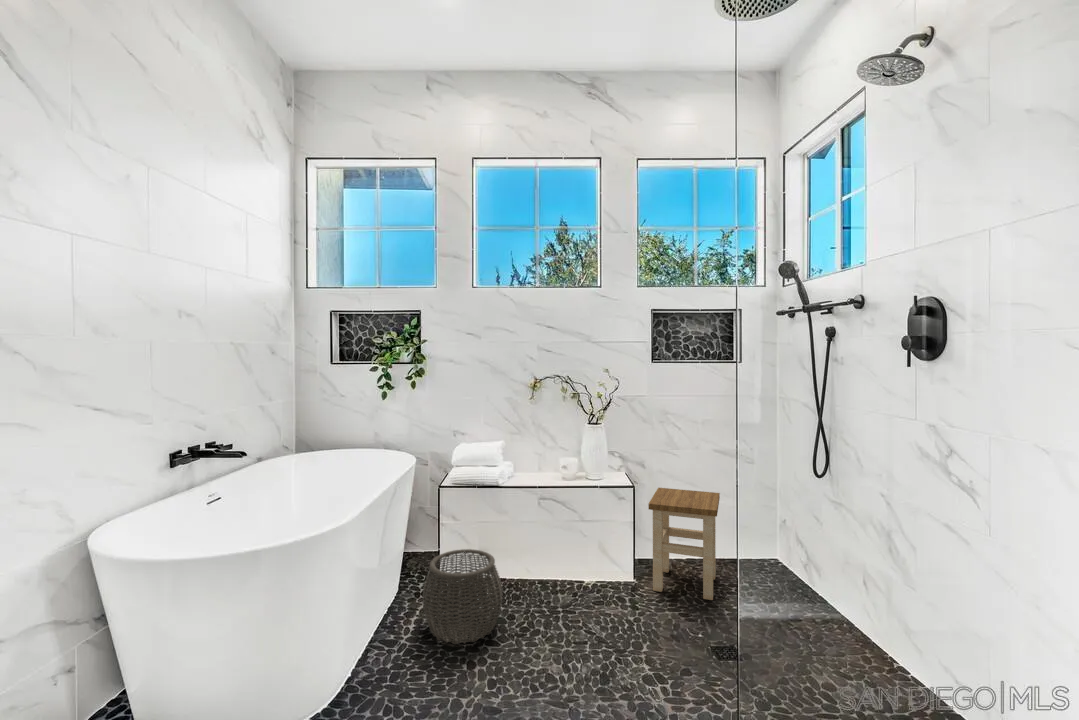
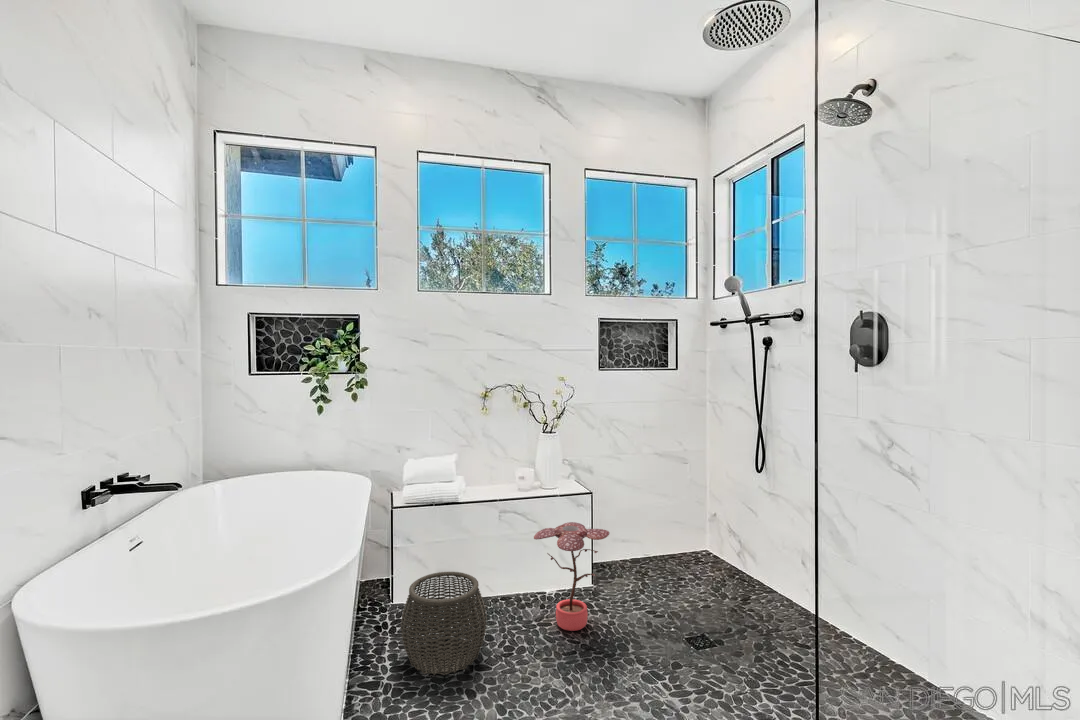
stool: present [648,488,720,600] -> none [609,491,675,594]
potted plant: none [557,514,633,622] -> present [534,522,609,631]

